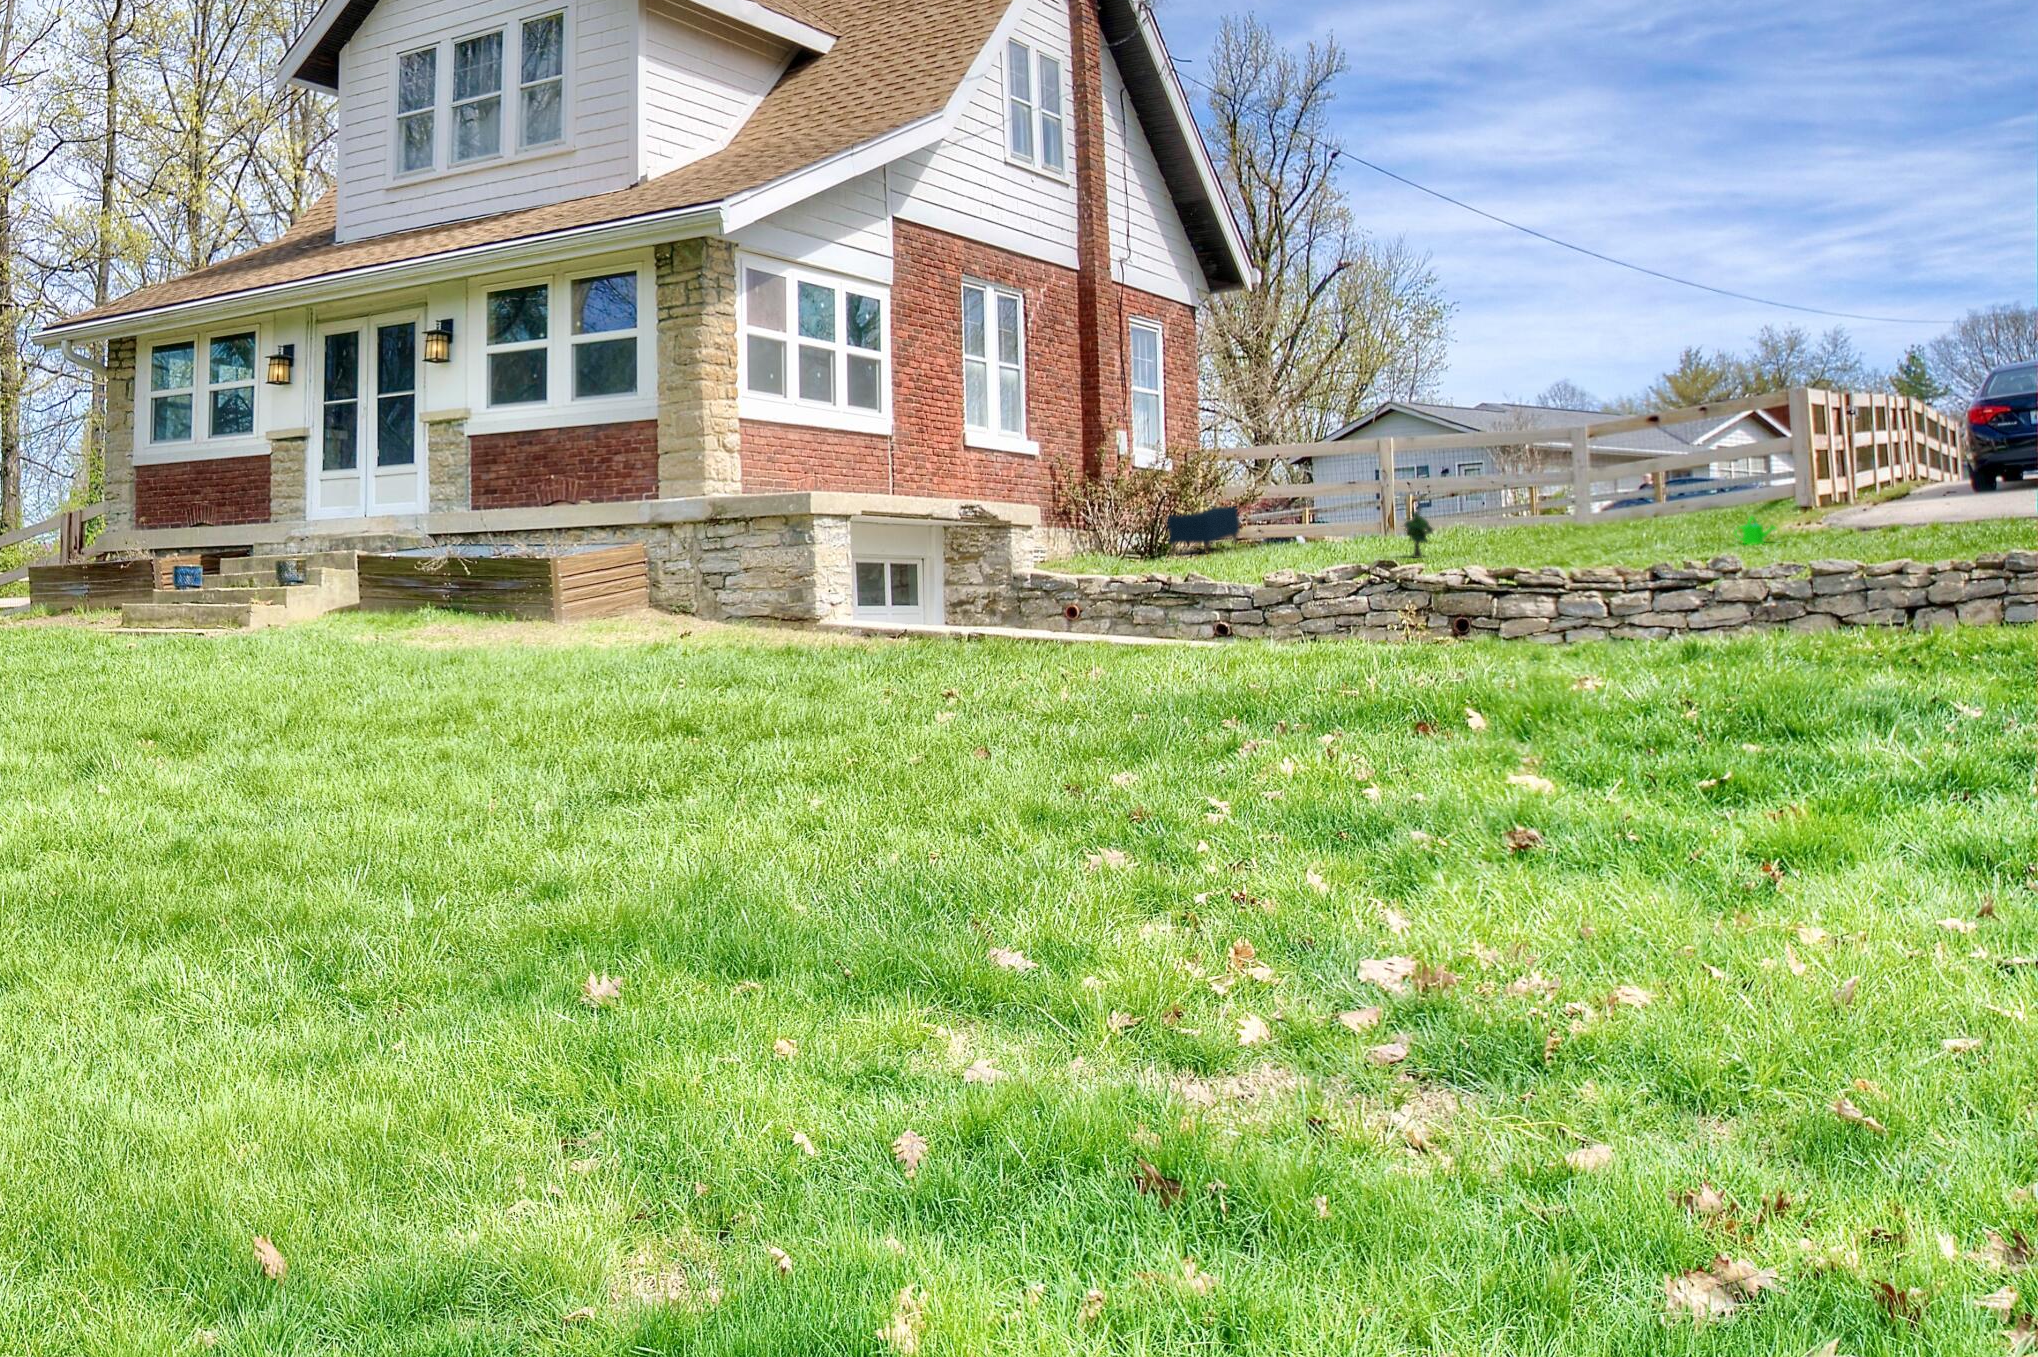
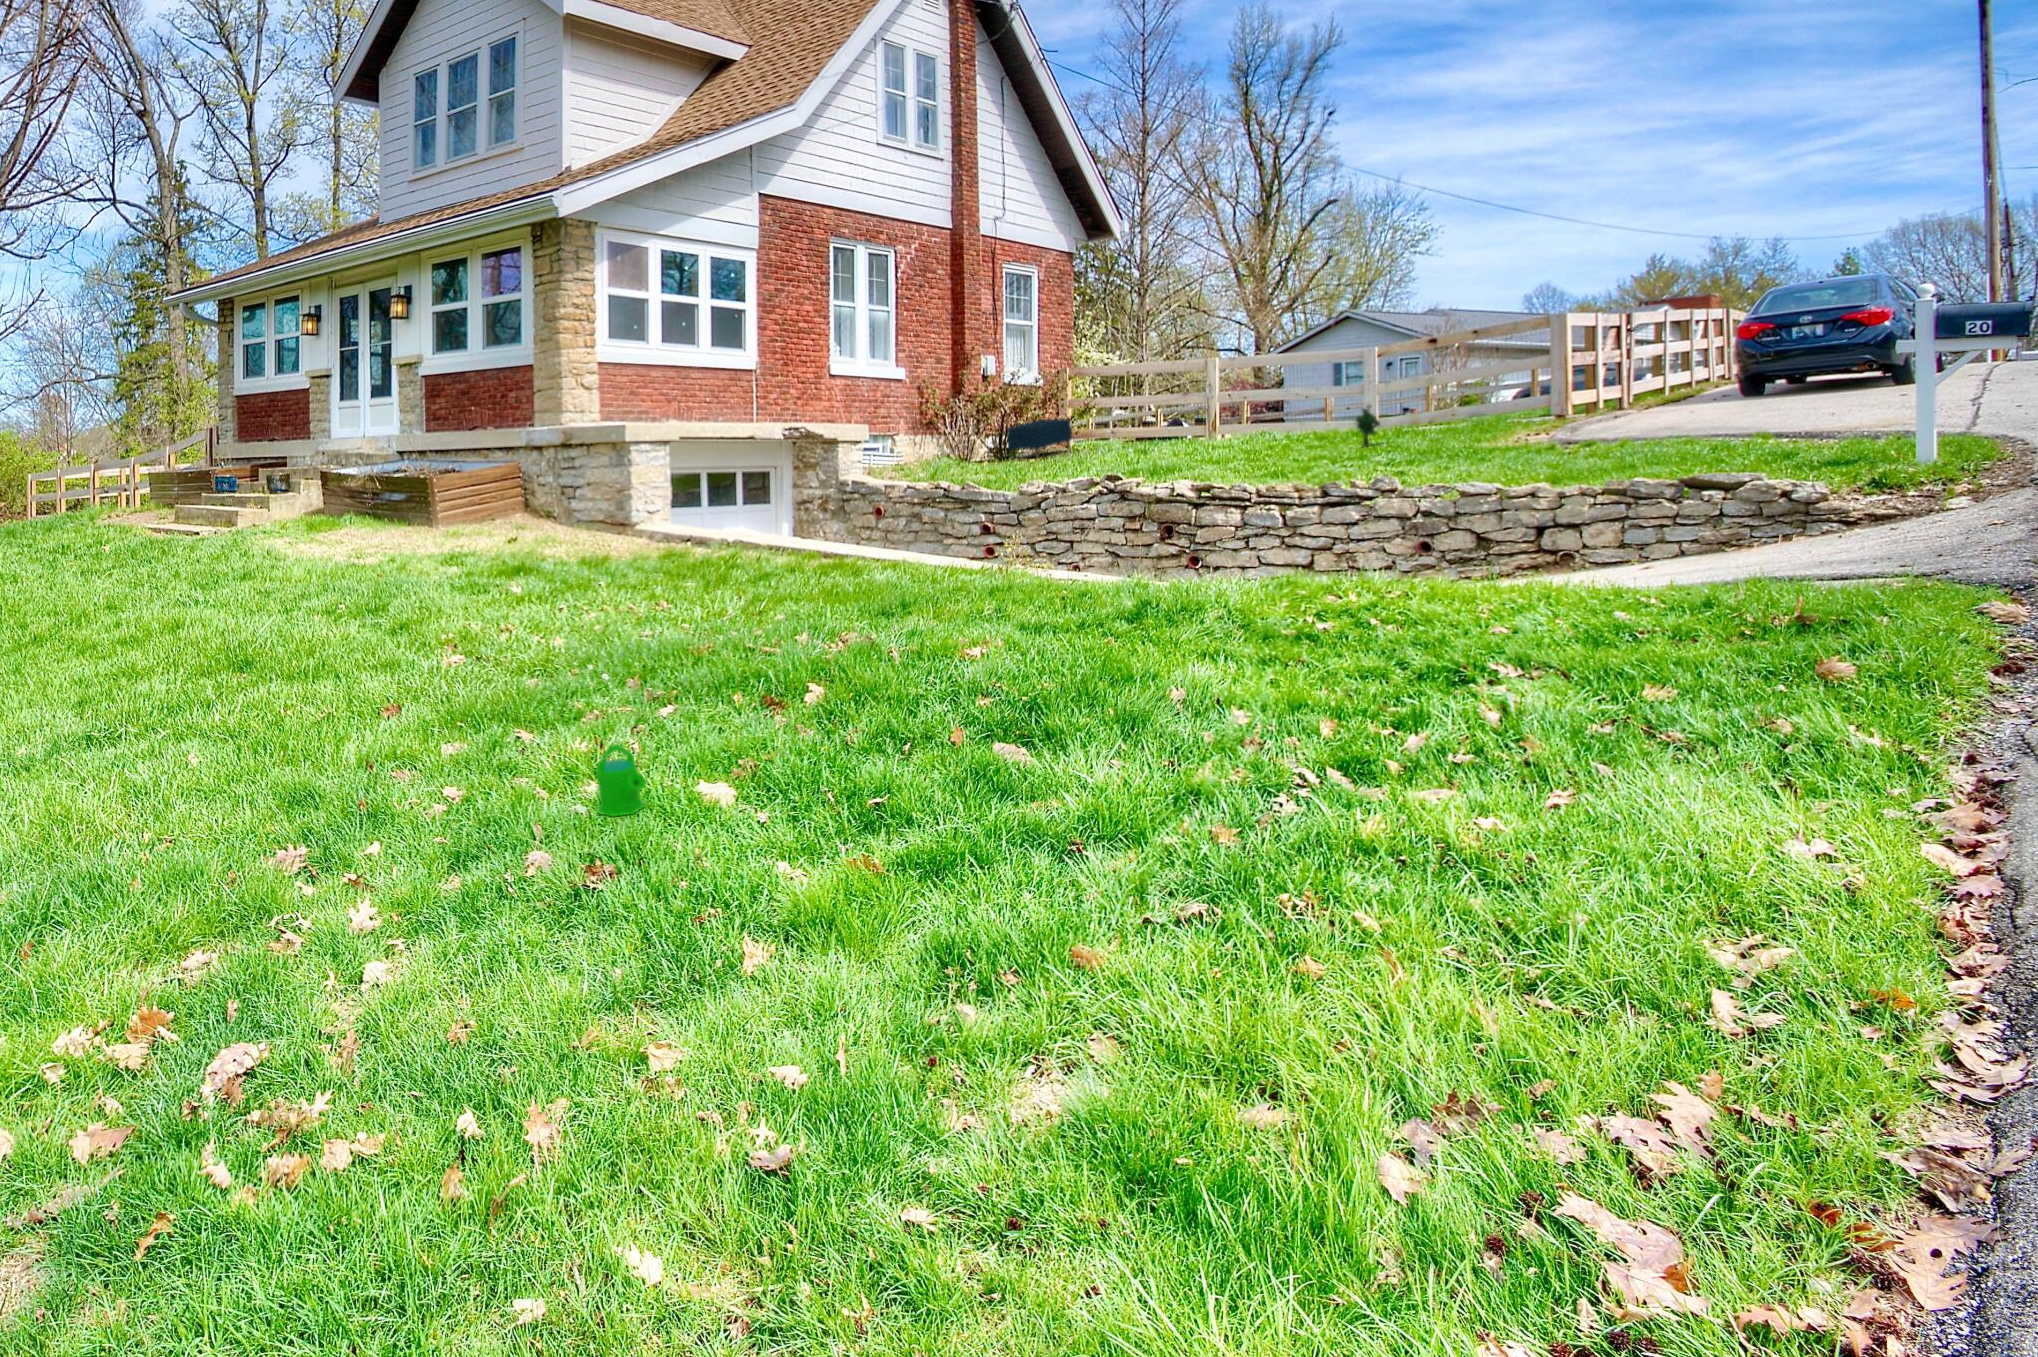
decorative plant: present [1404,507,1433,558] -> present [1355,405,1380,447]
watering can: present [1734,516,1776,544] -> present [596,744,646,817]

